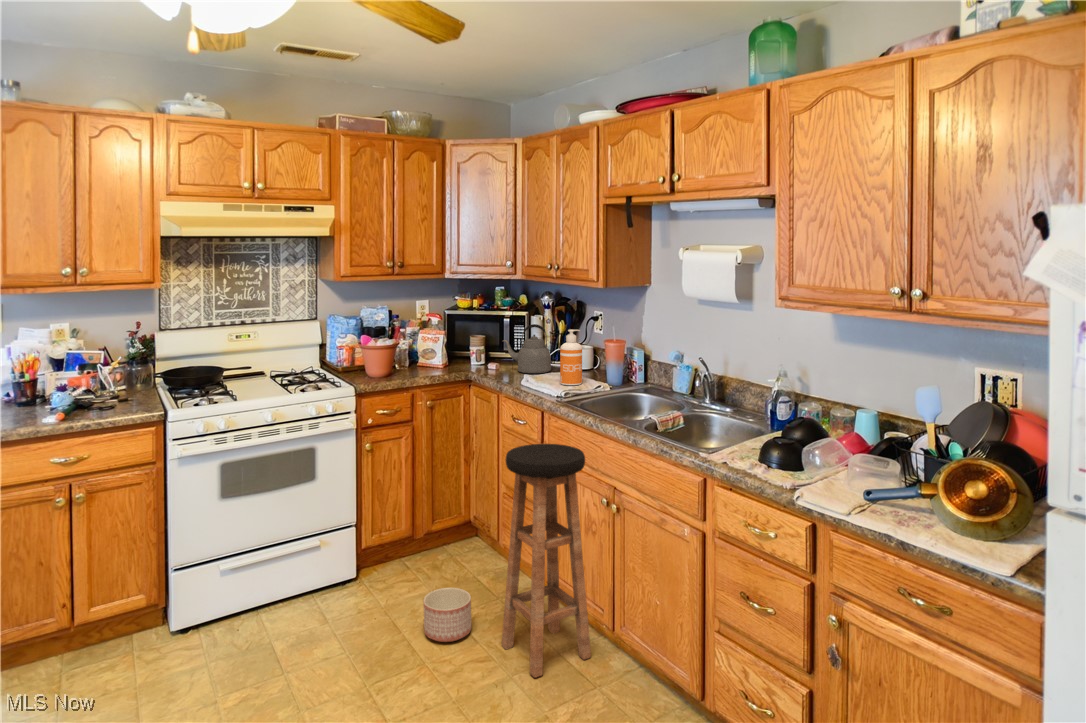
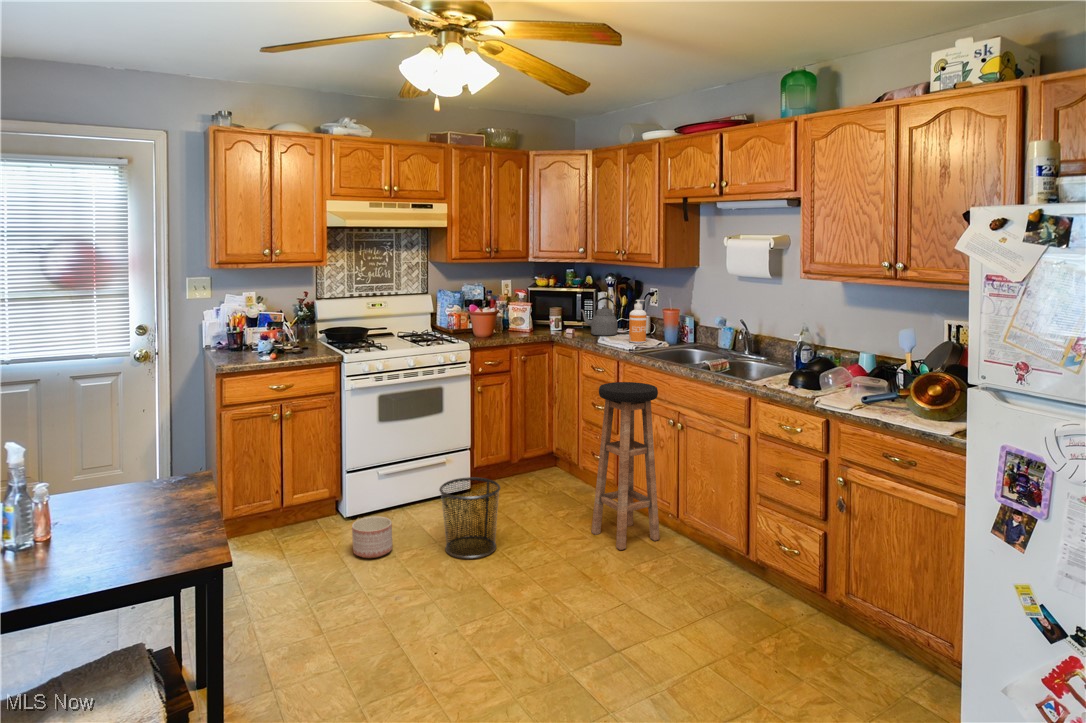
waste bin: none [282,576,369,697] -> present [439,477,500,559]
planter: present [423,588,471,642] -> present [352,516,392,558]

